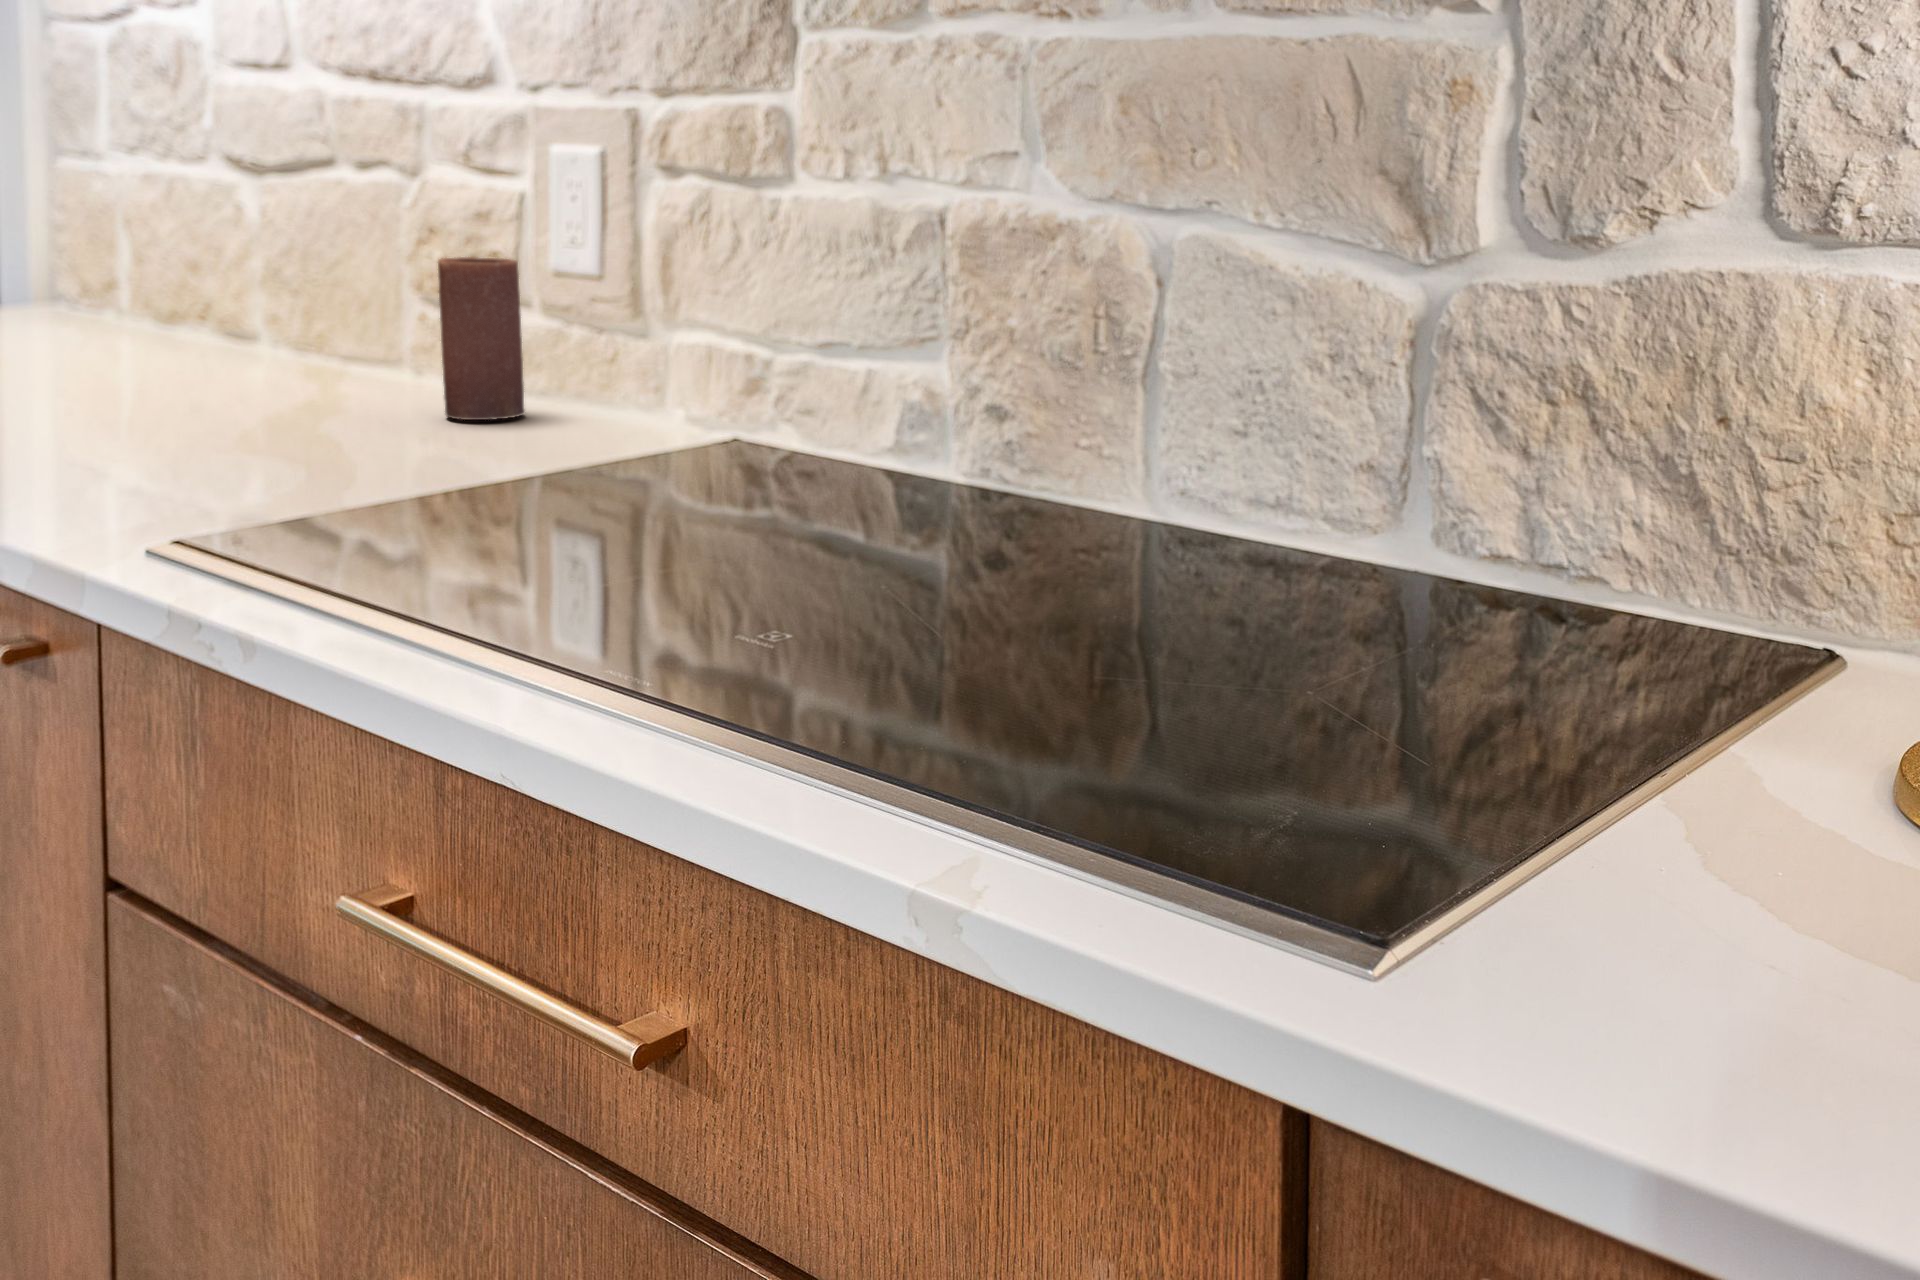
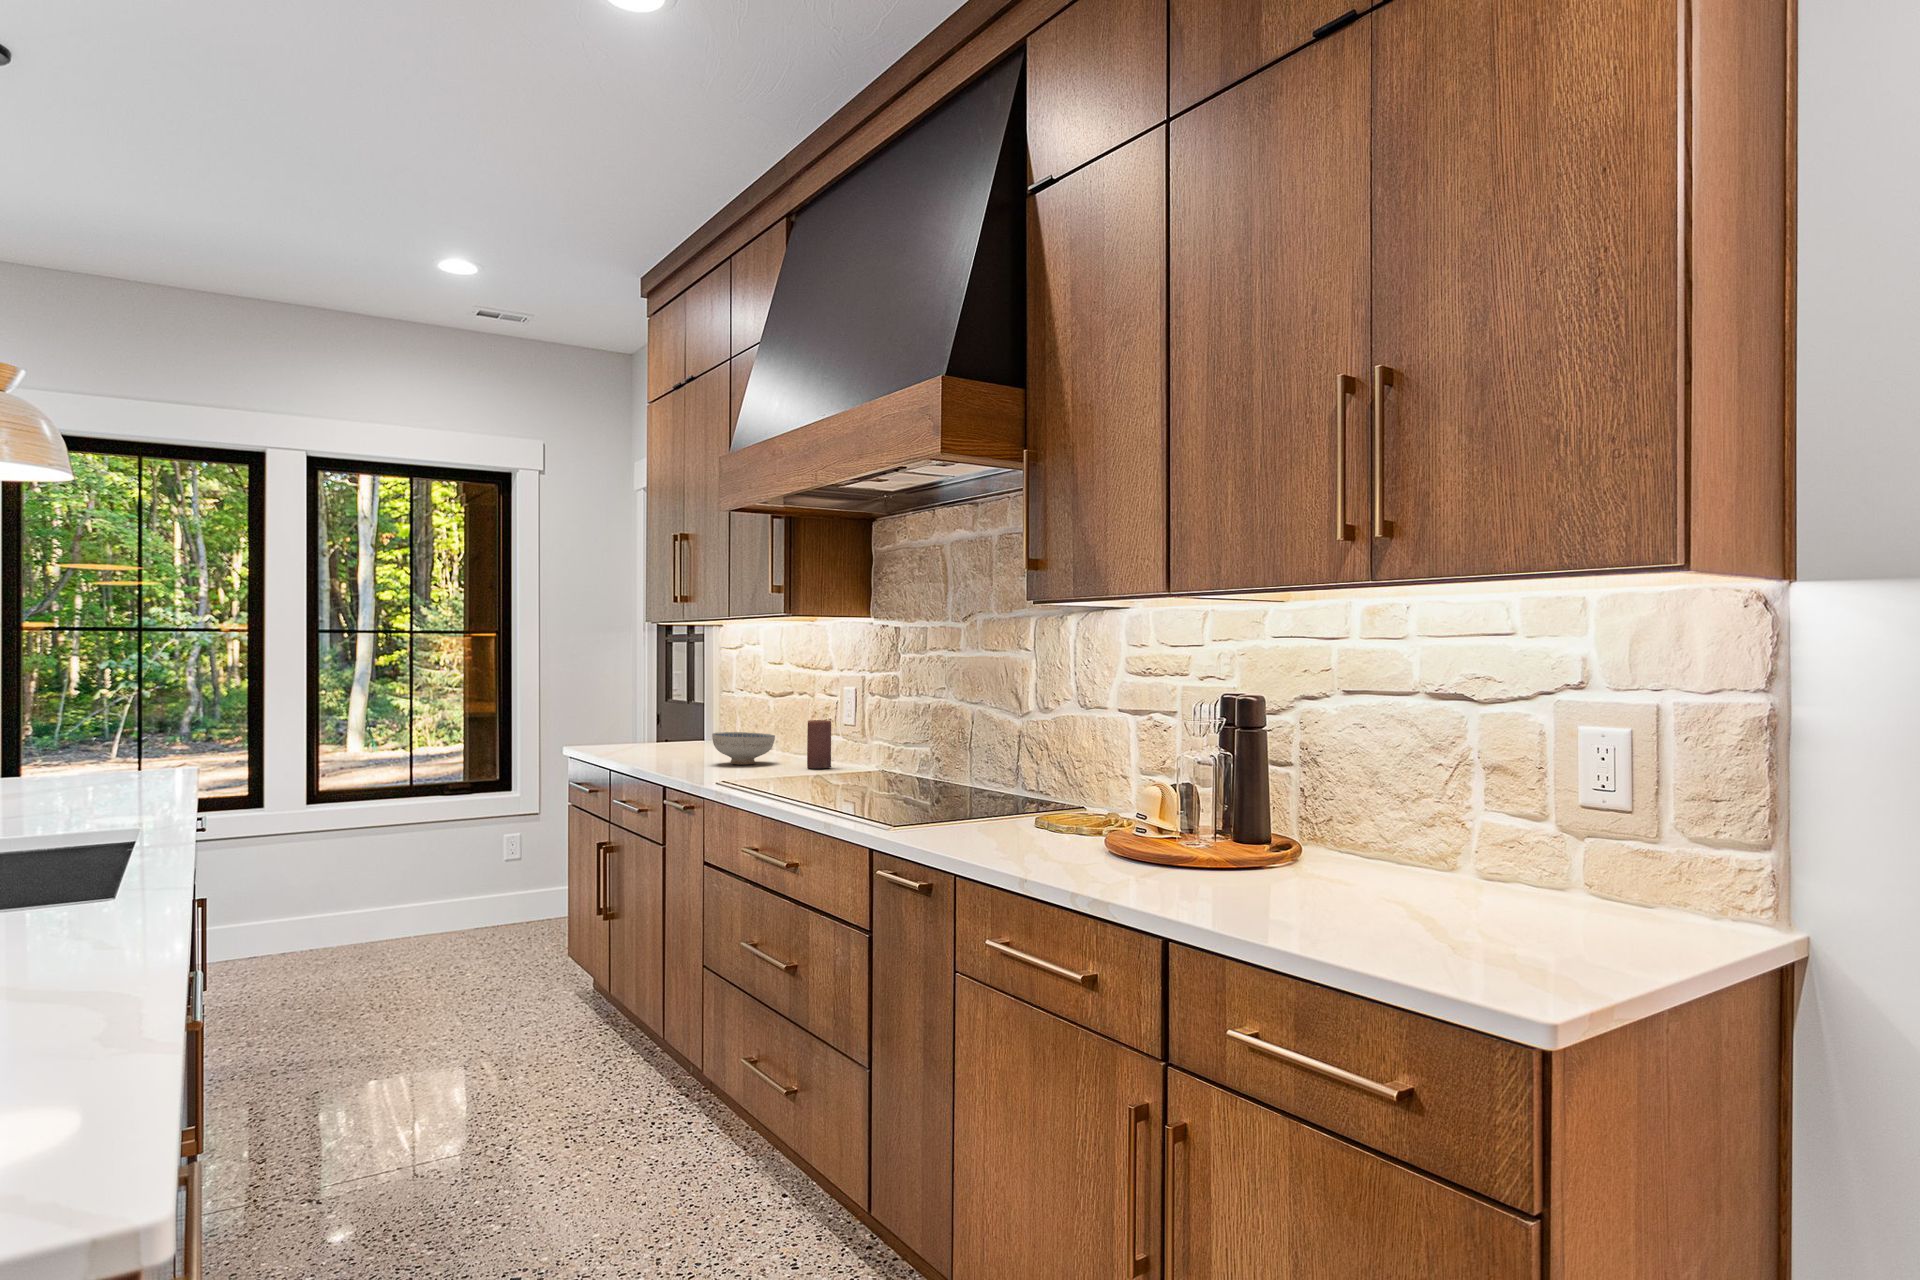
ceramic bowl: none [83,292,307,403] -> present [712,732,775,765]

